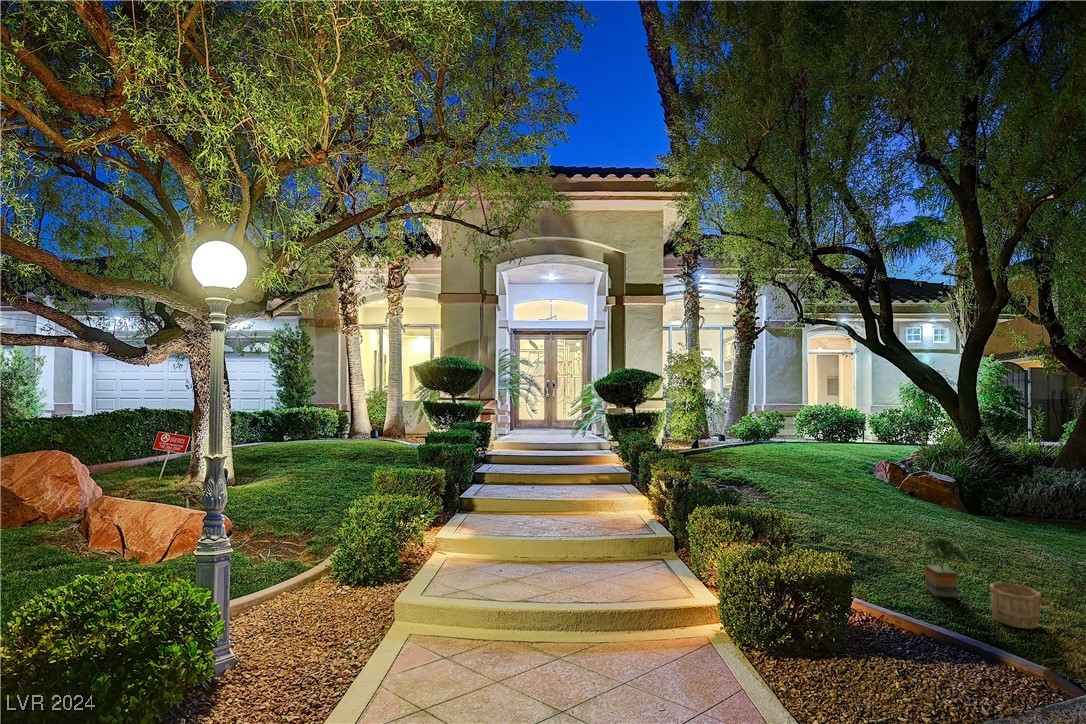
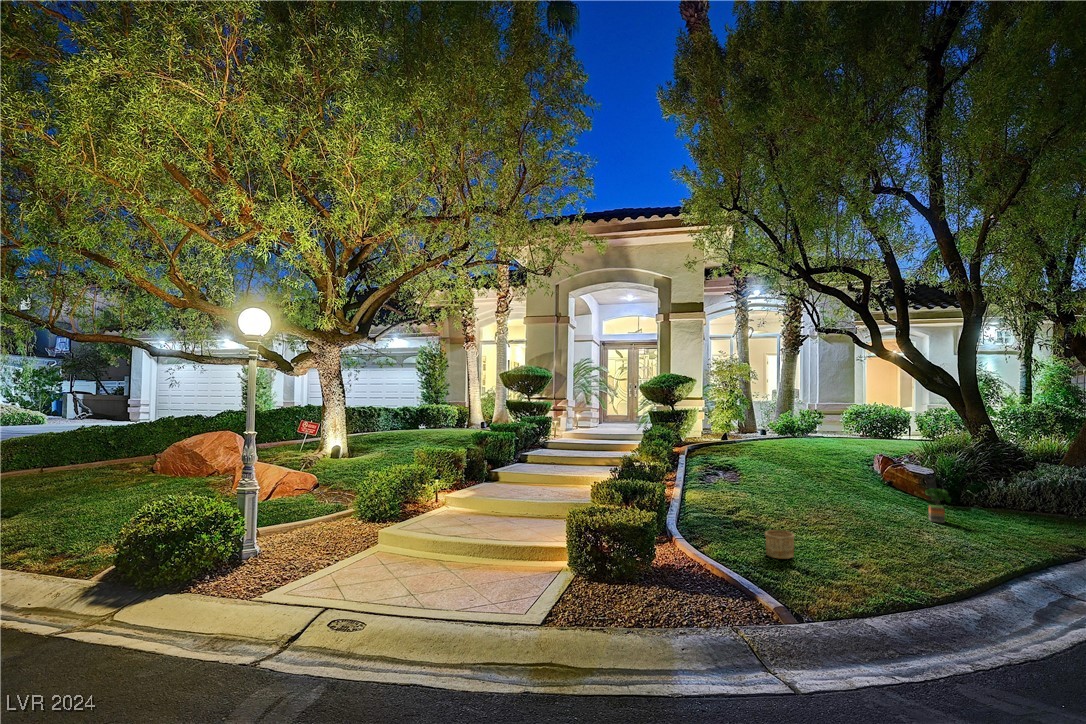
potted tree: present [922,539,968,597] -> present [925,489,951,523]

